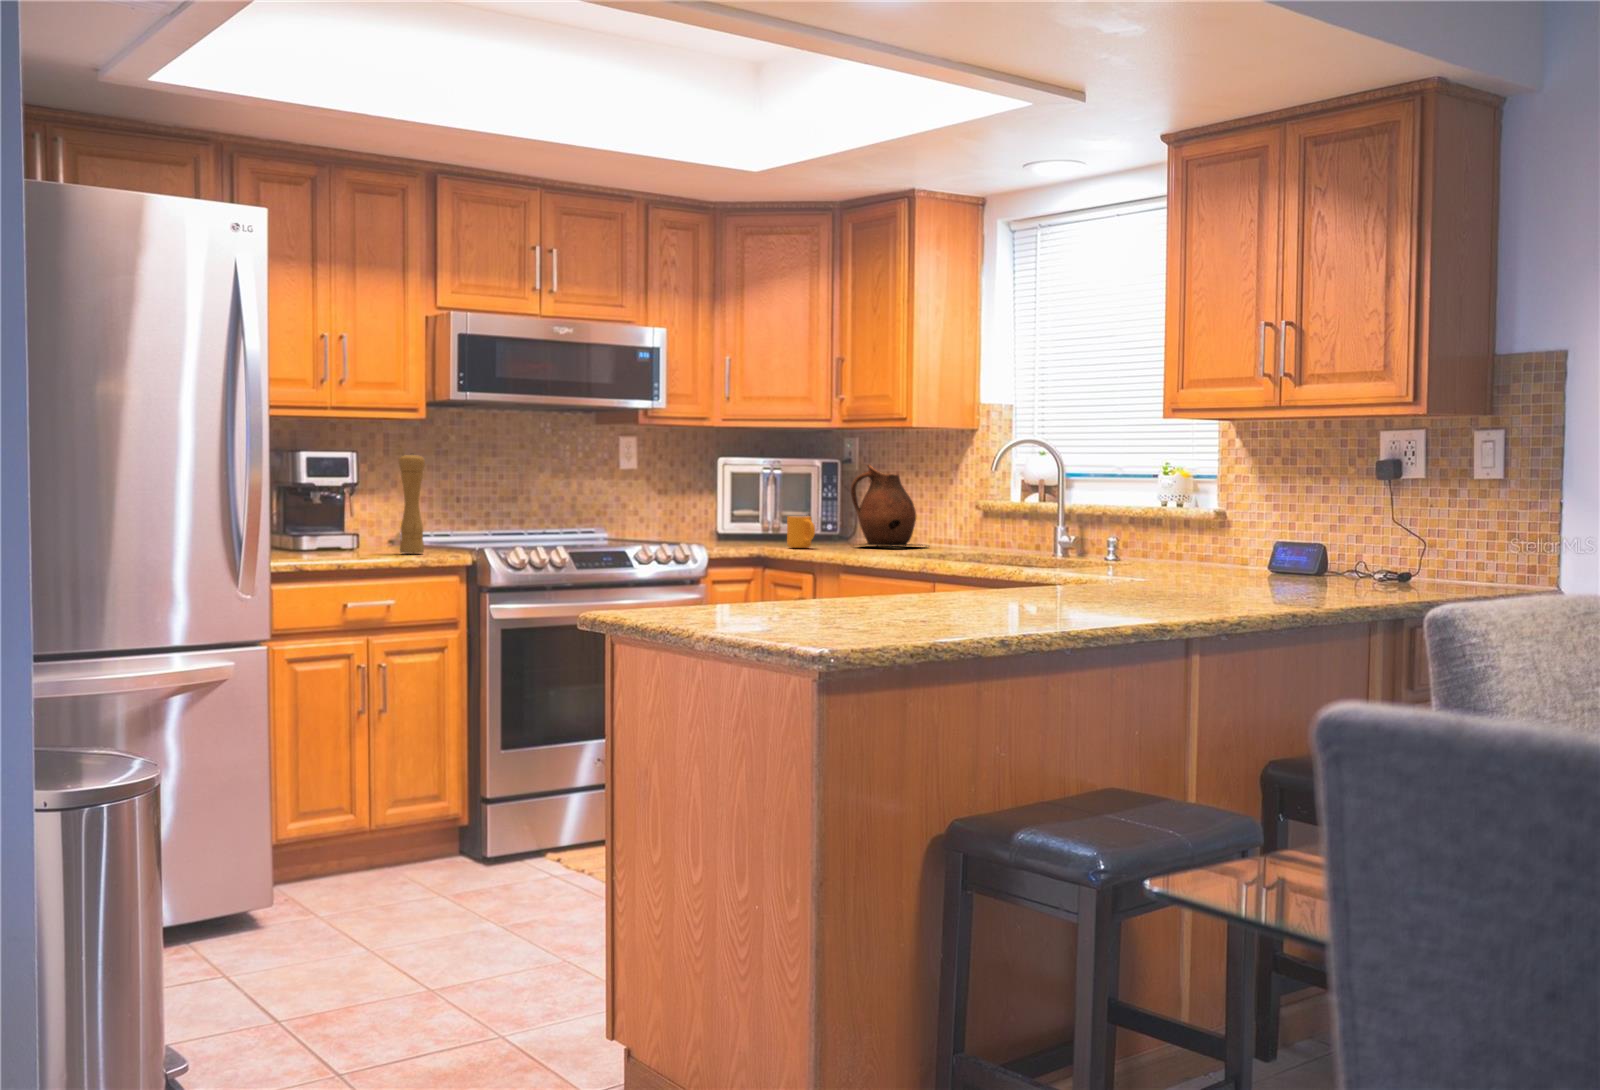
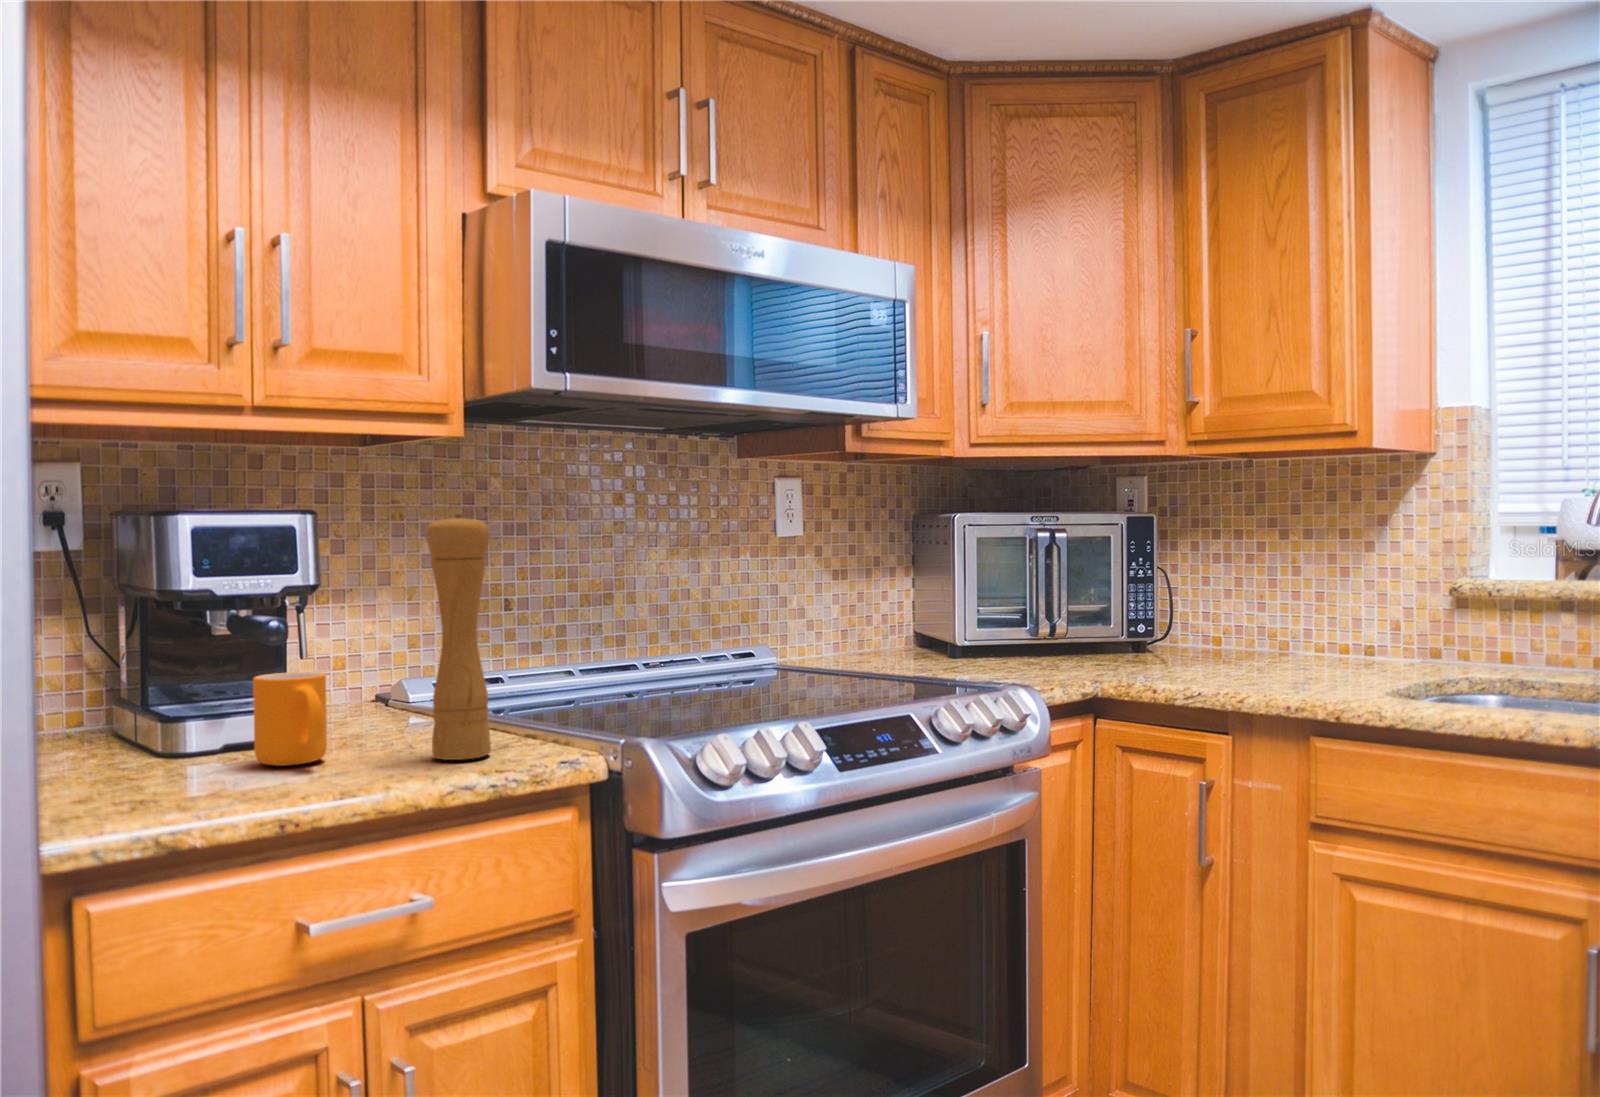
ceramic pitcher: present [851,465,927,547] -> none [1233,520,1366,674]
mug: present [787,516,815,548] -> present [253,672,327,766]

